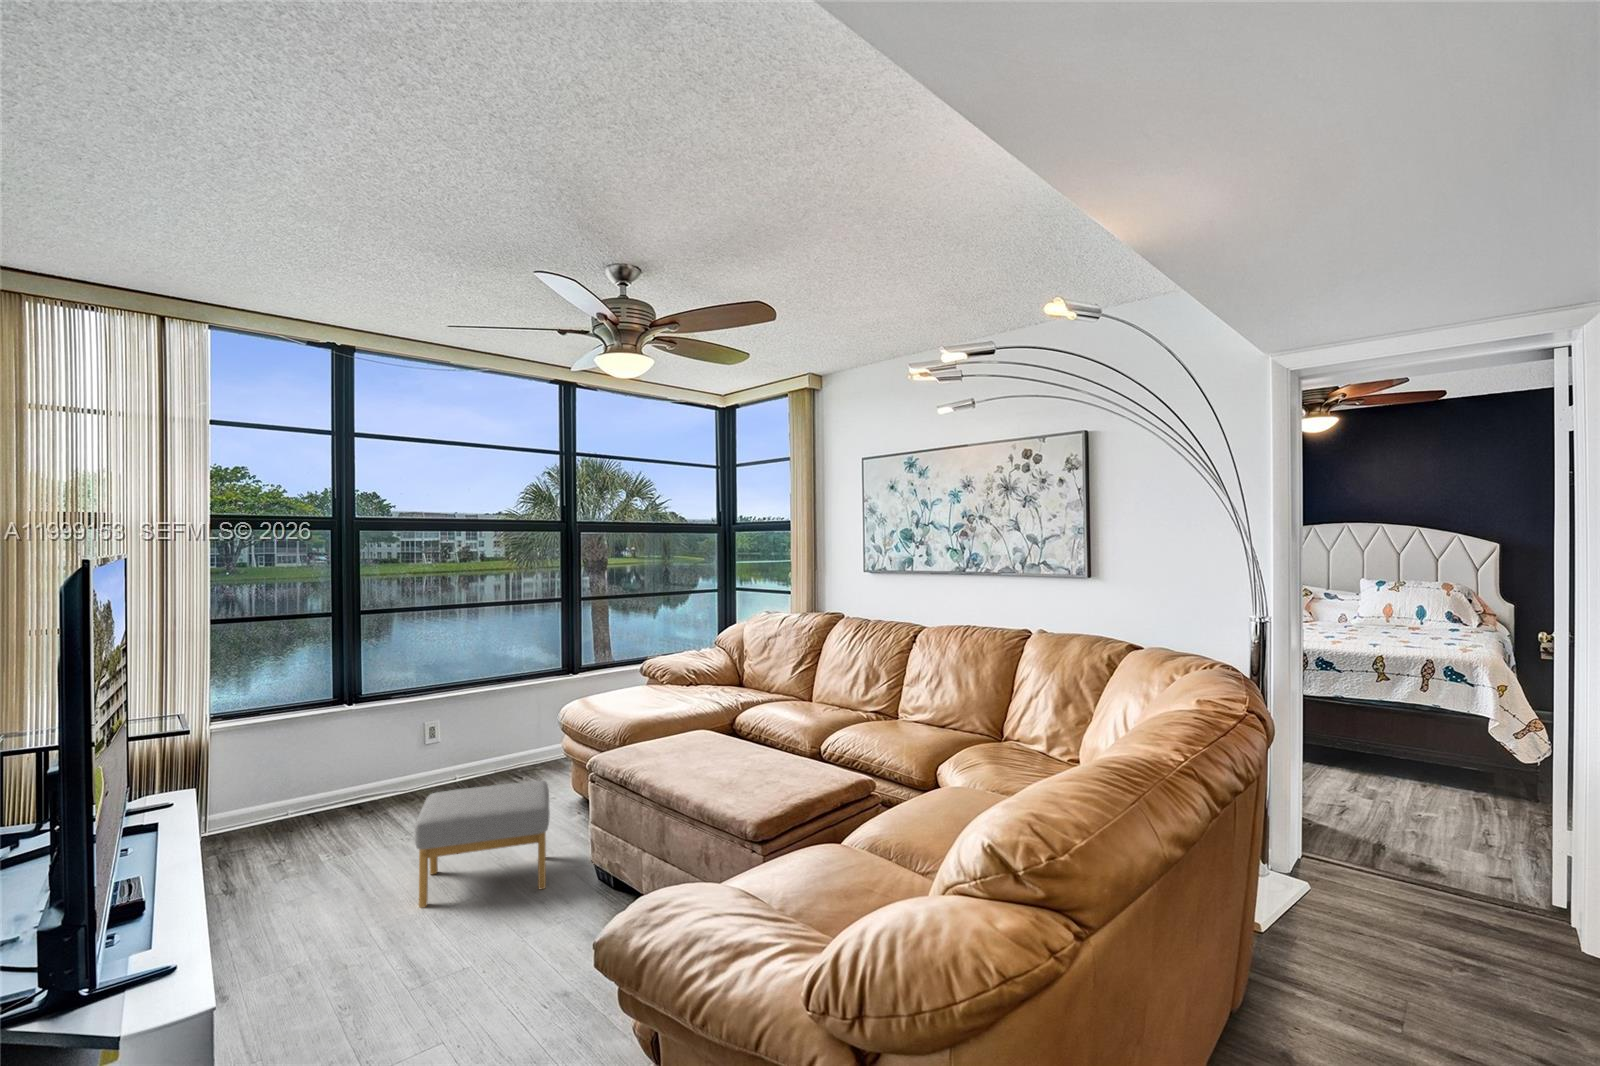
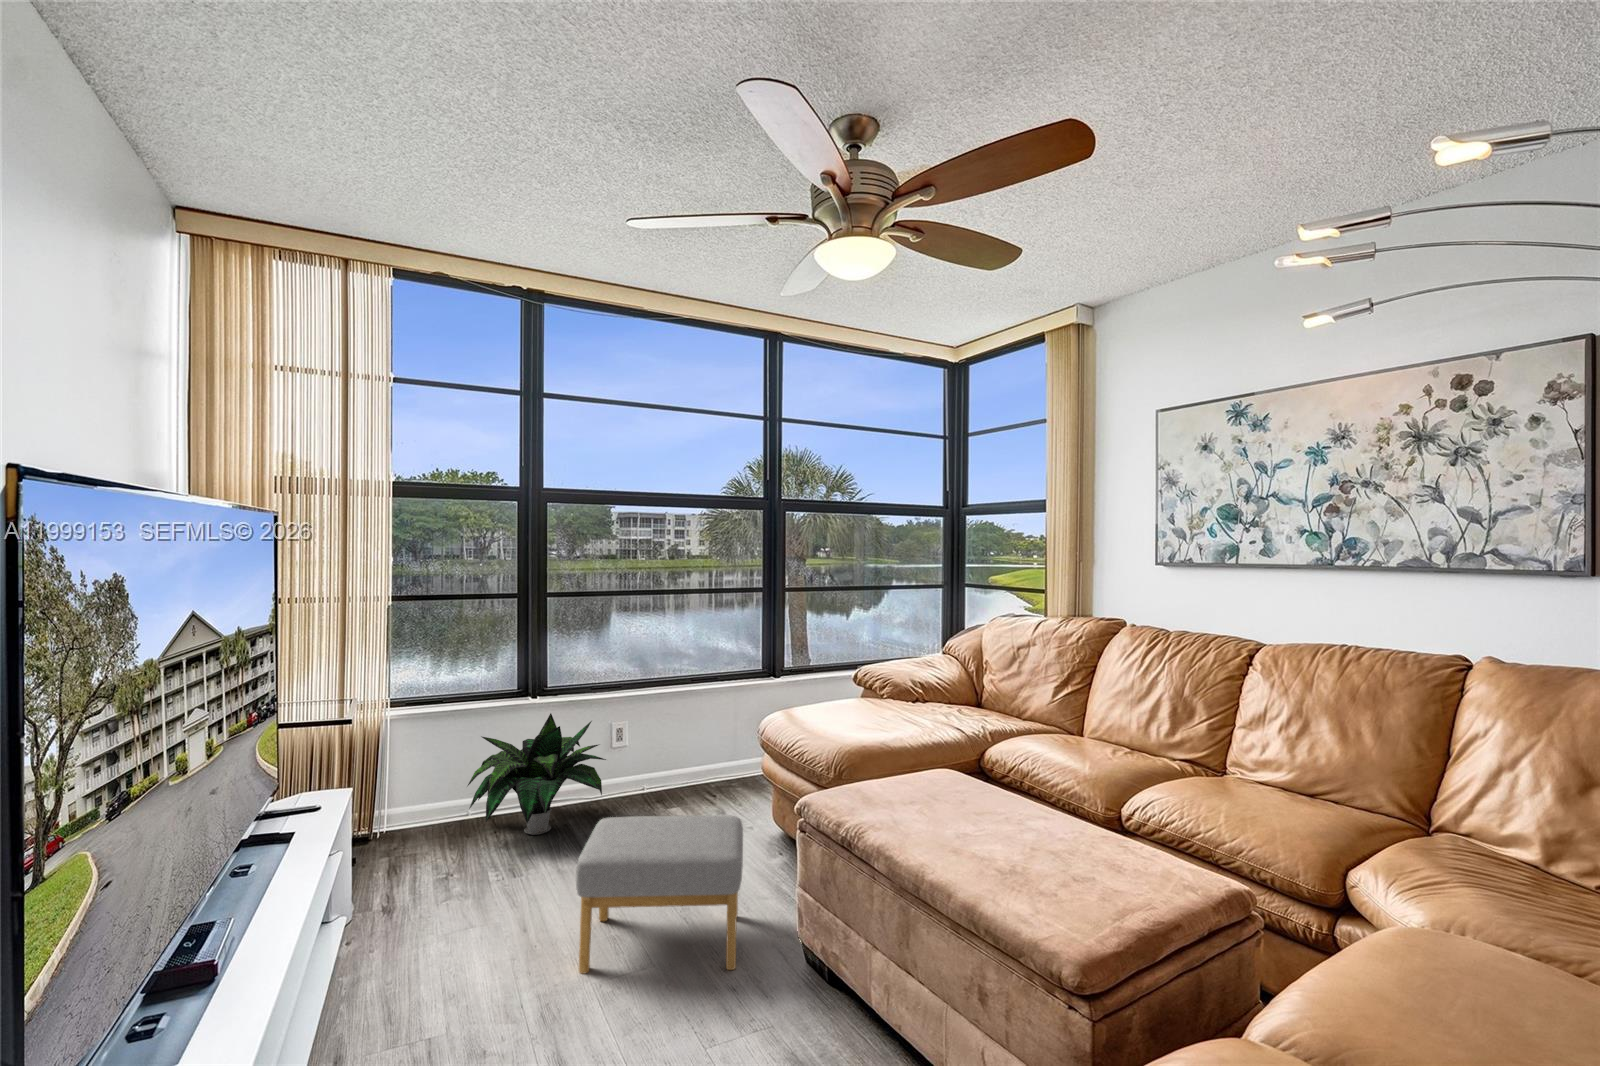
potted plant: none [290,719,423,824] -> present [468,713,606,835]

